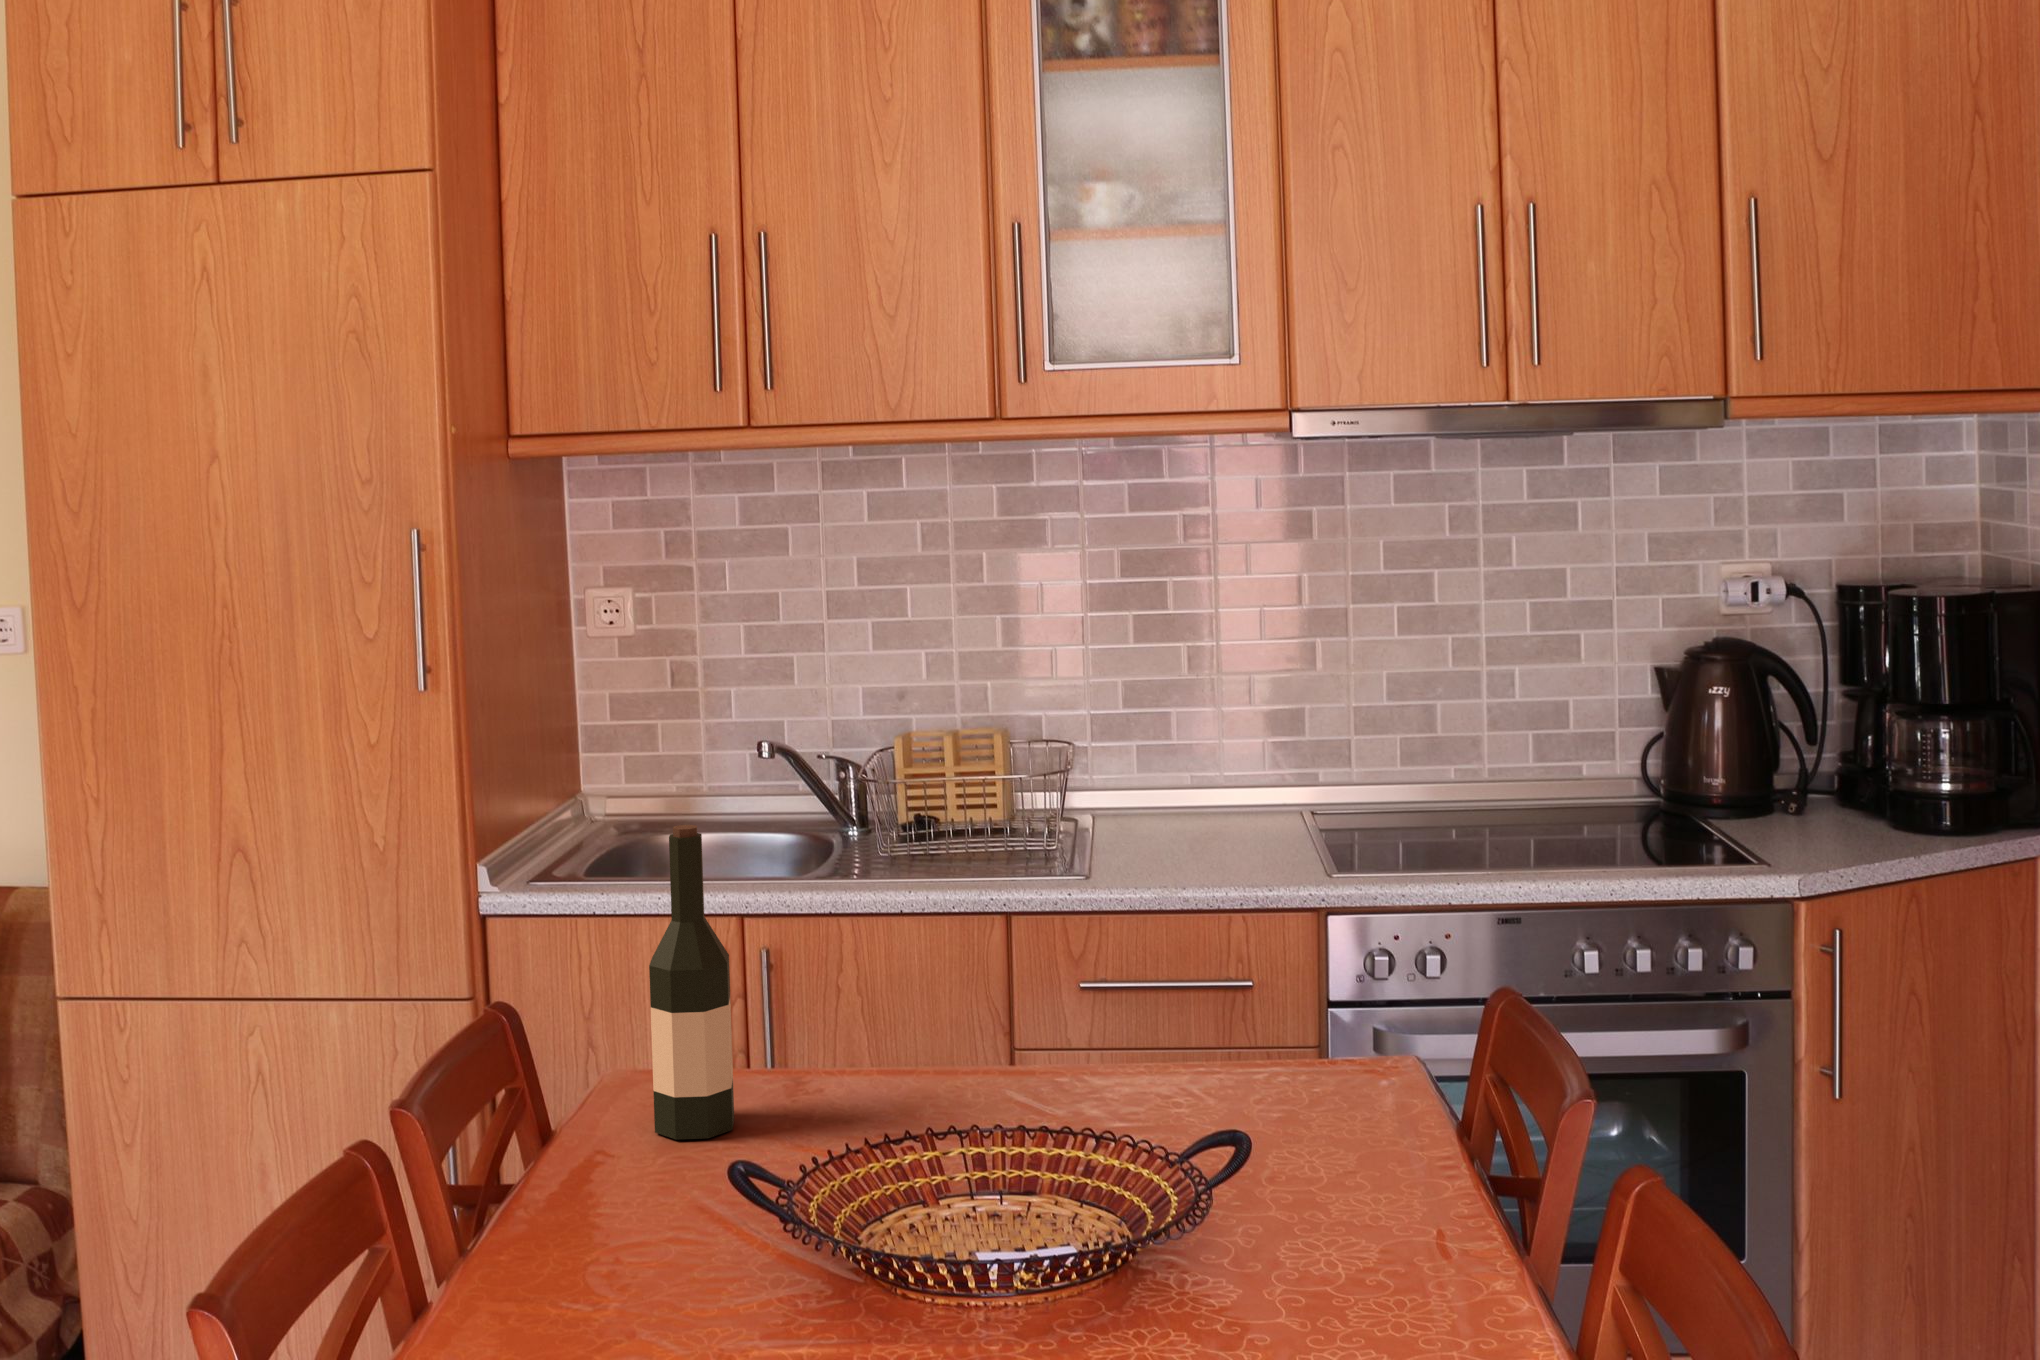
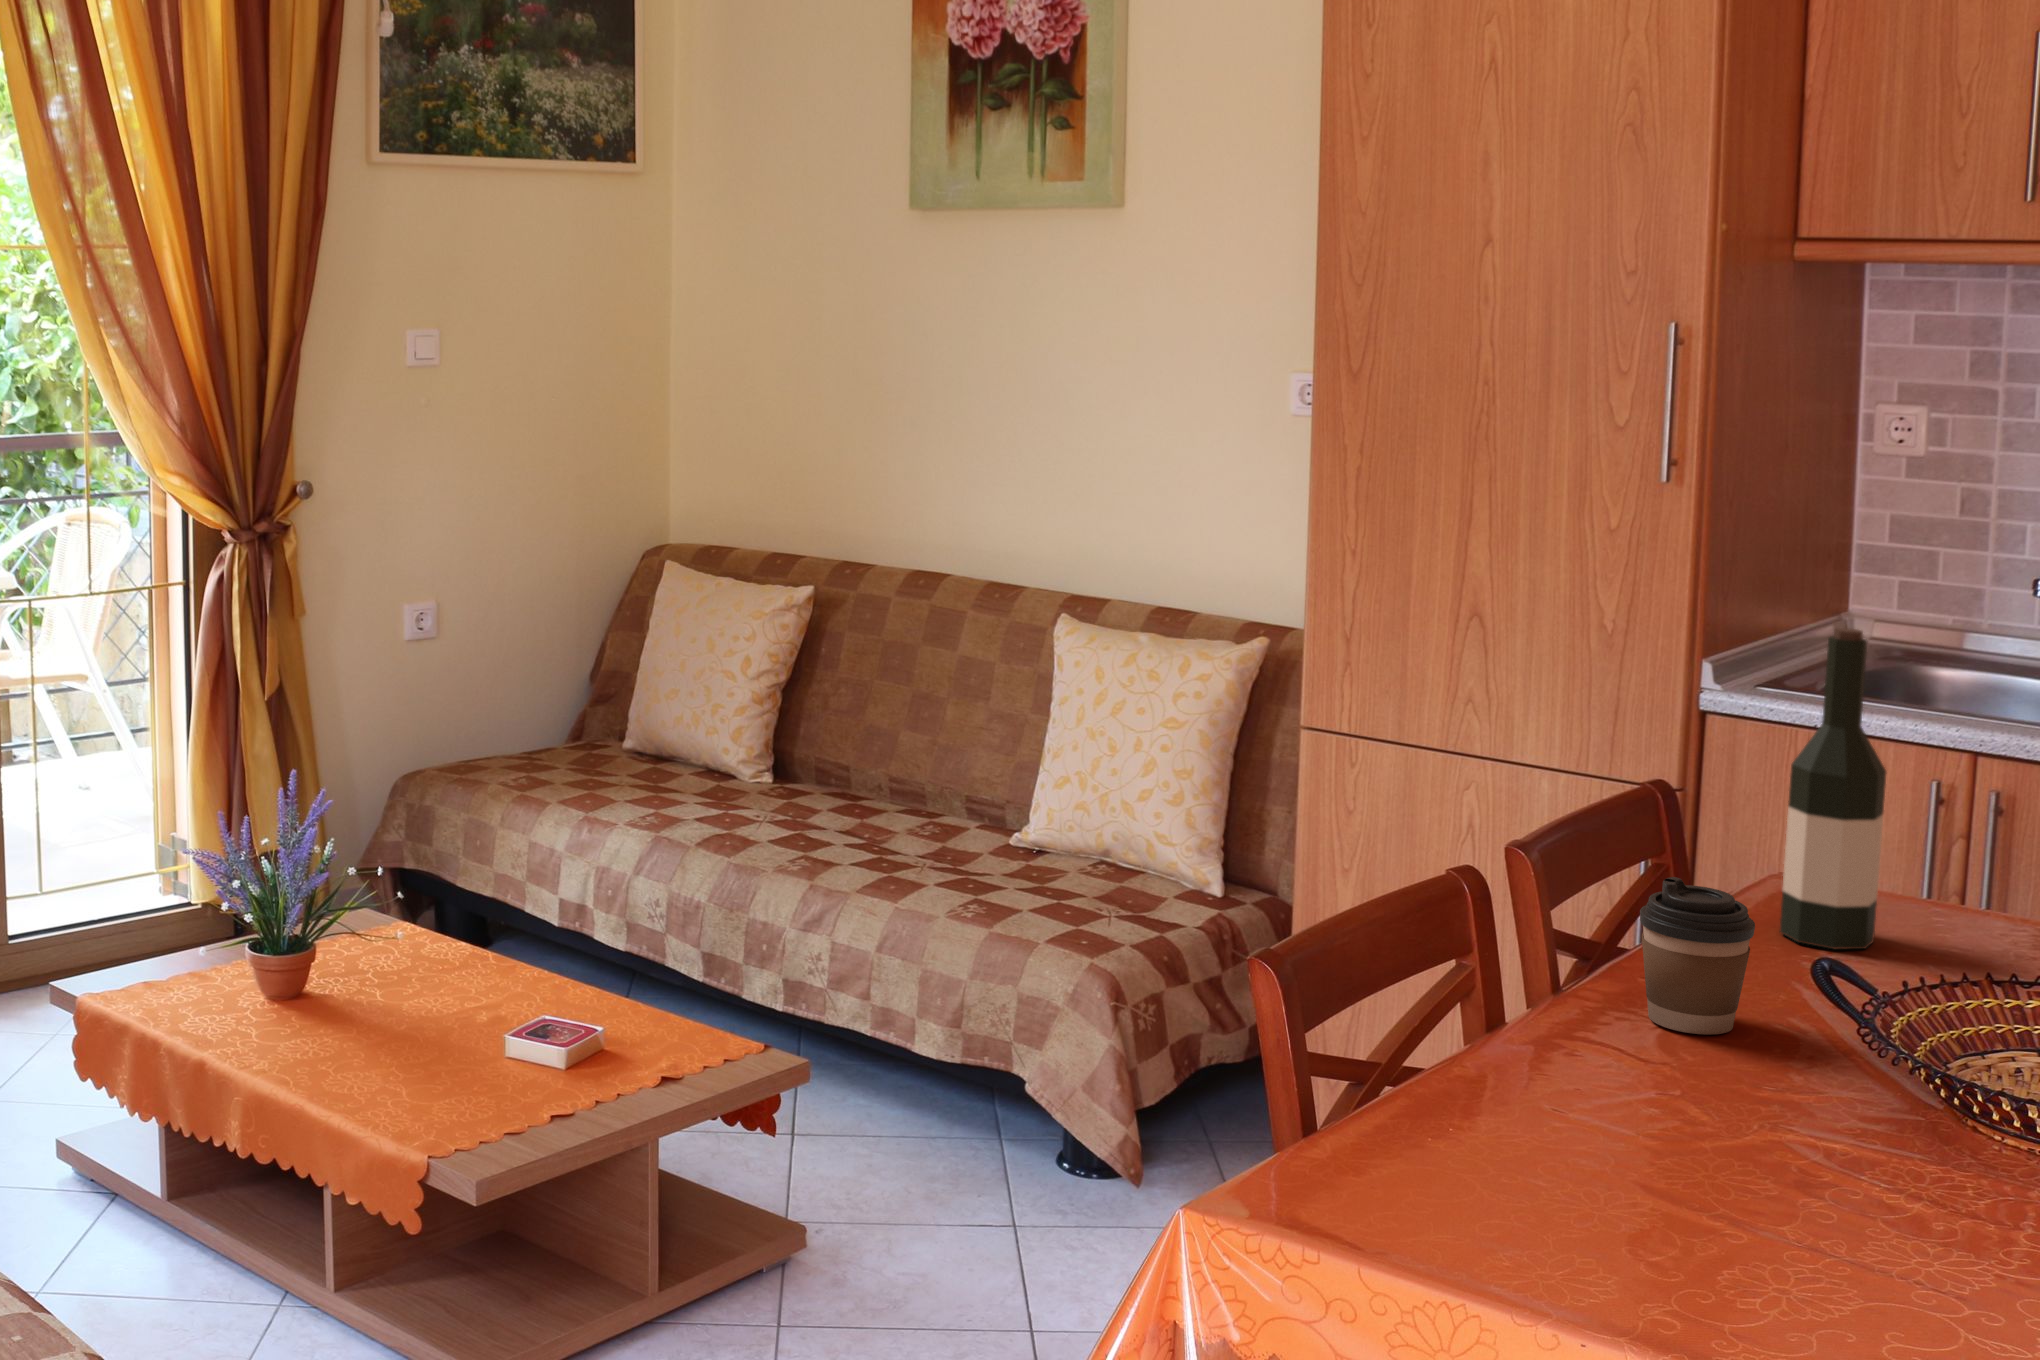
coffee cup: none [573,1119,683,1281] -> present [1640,877,1755,1034]

